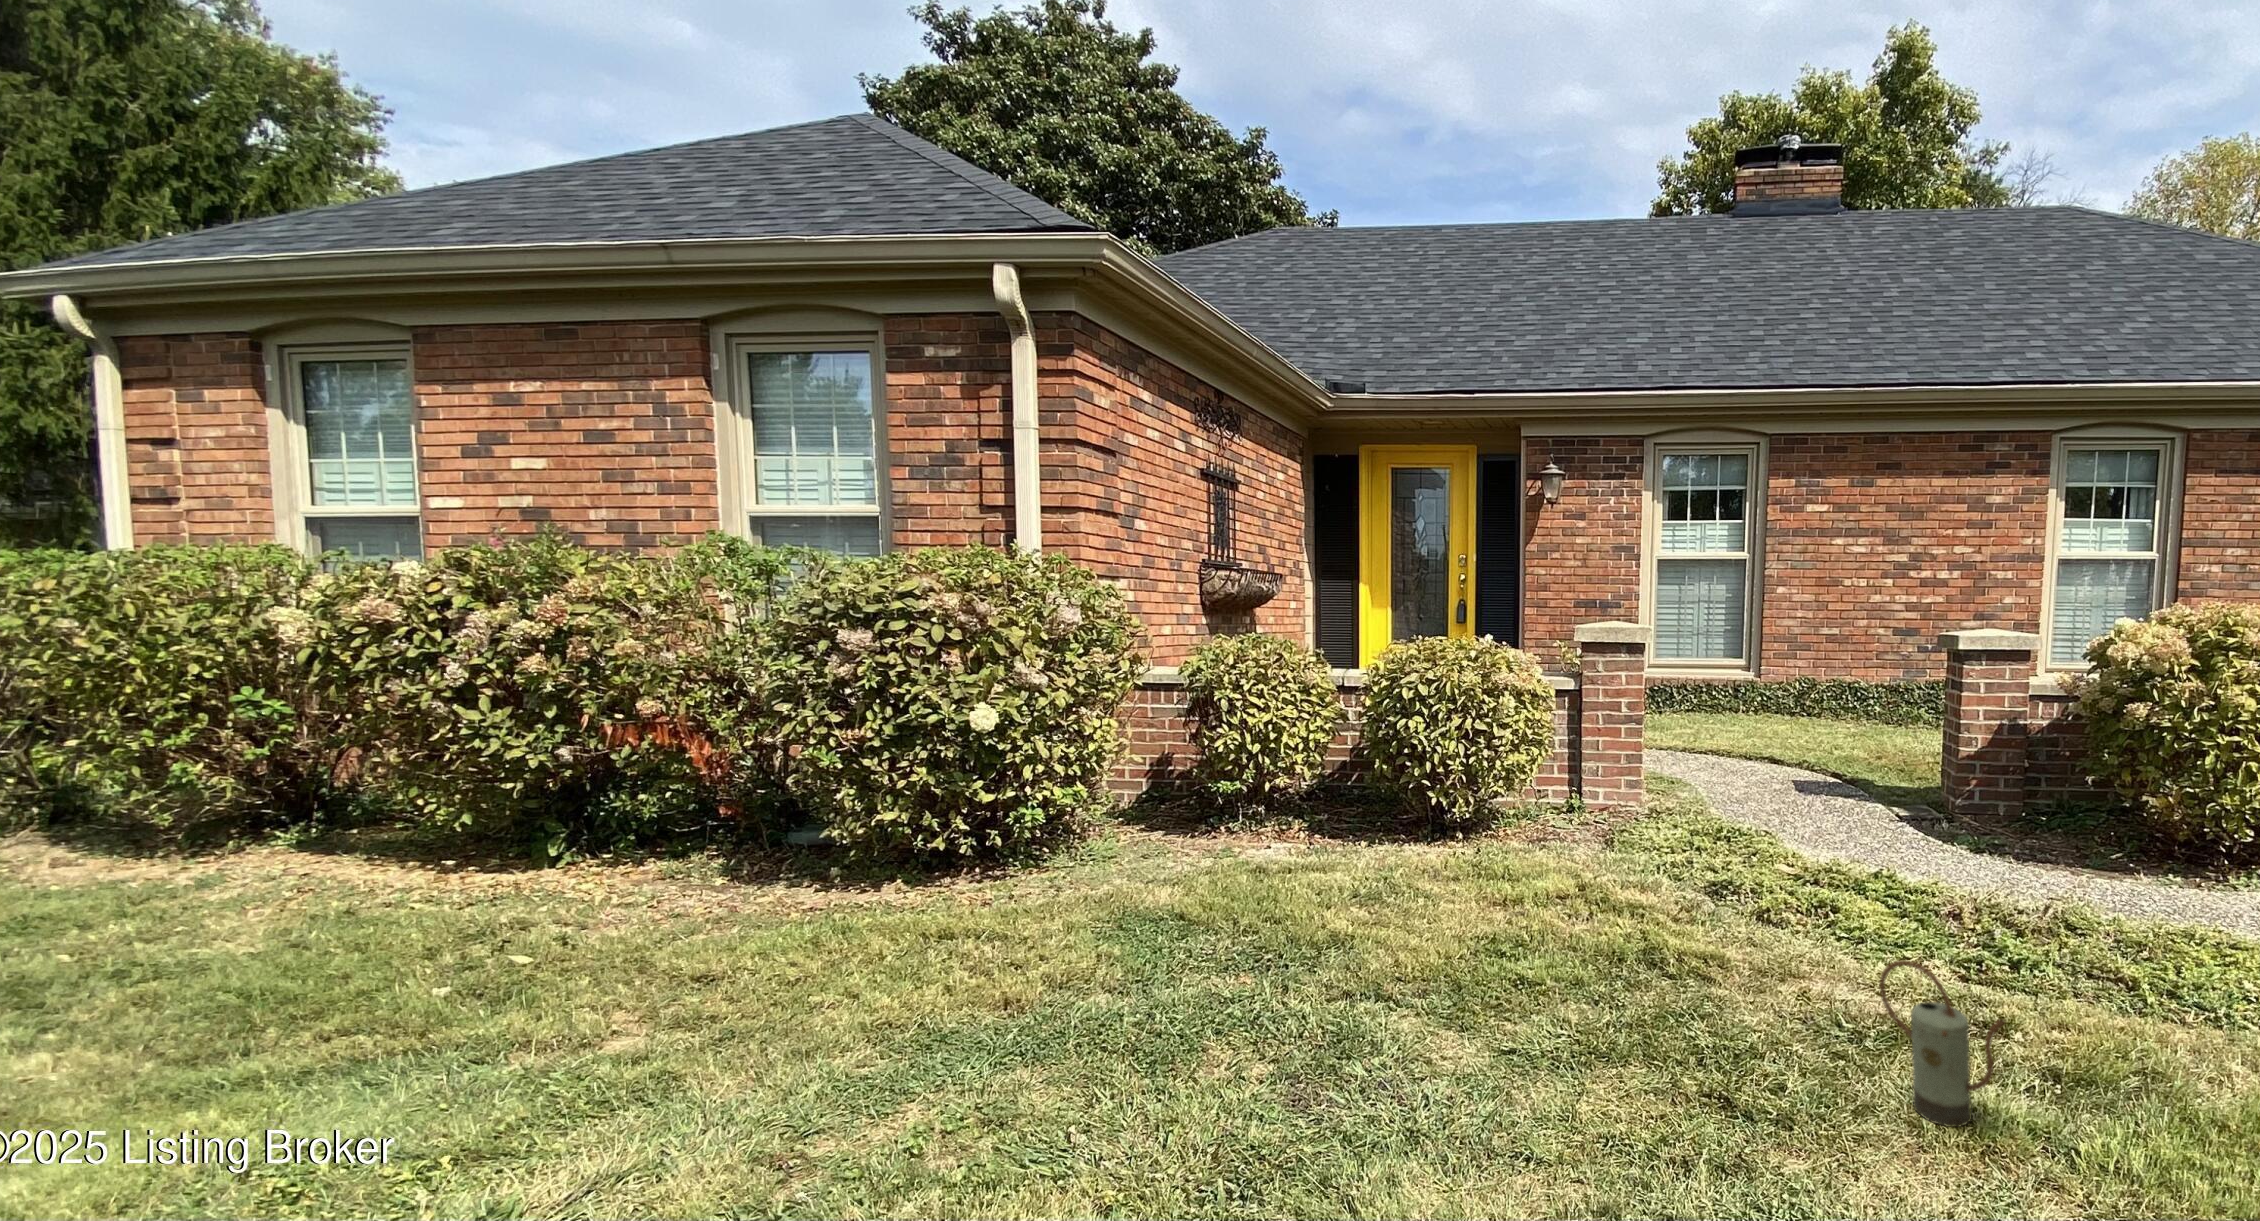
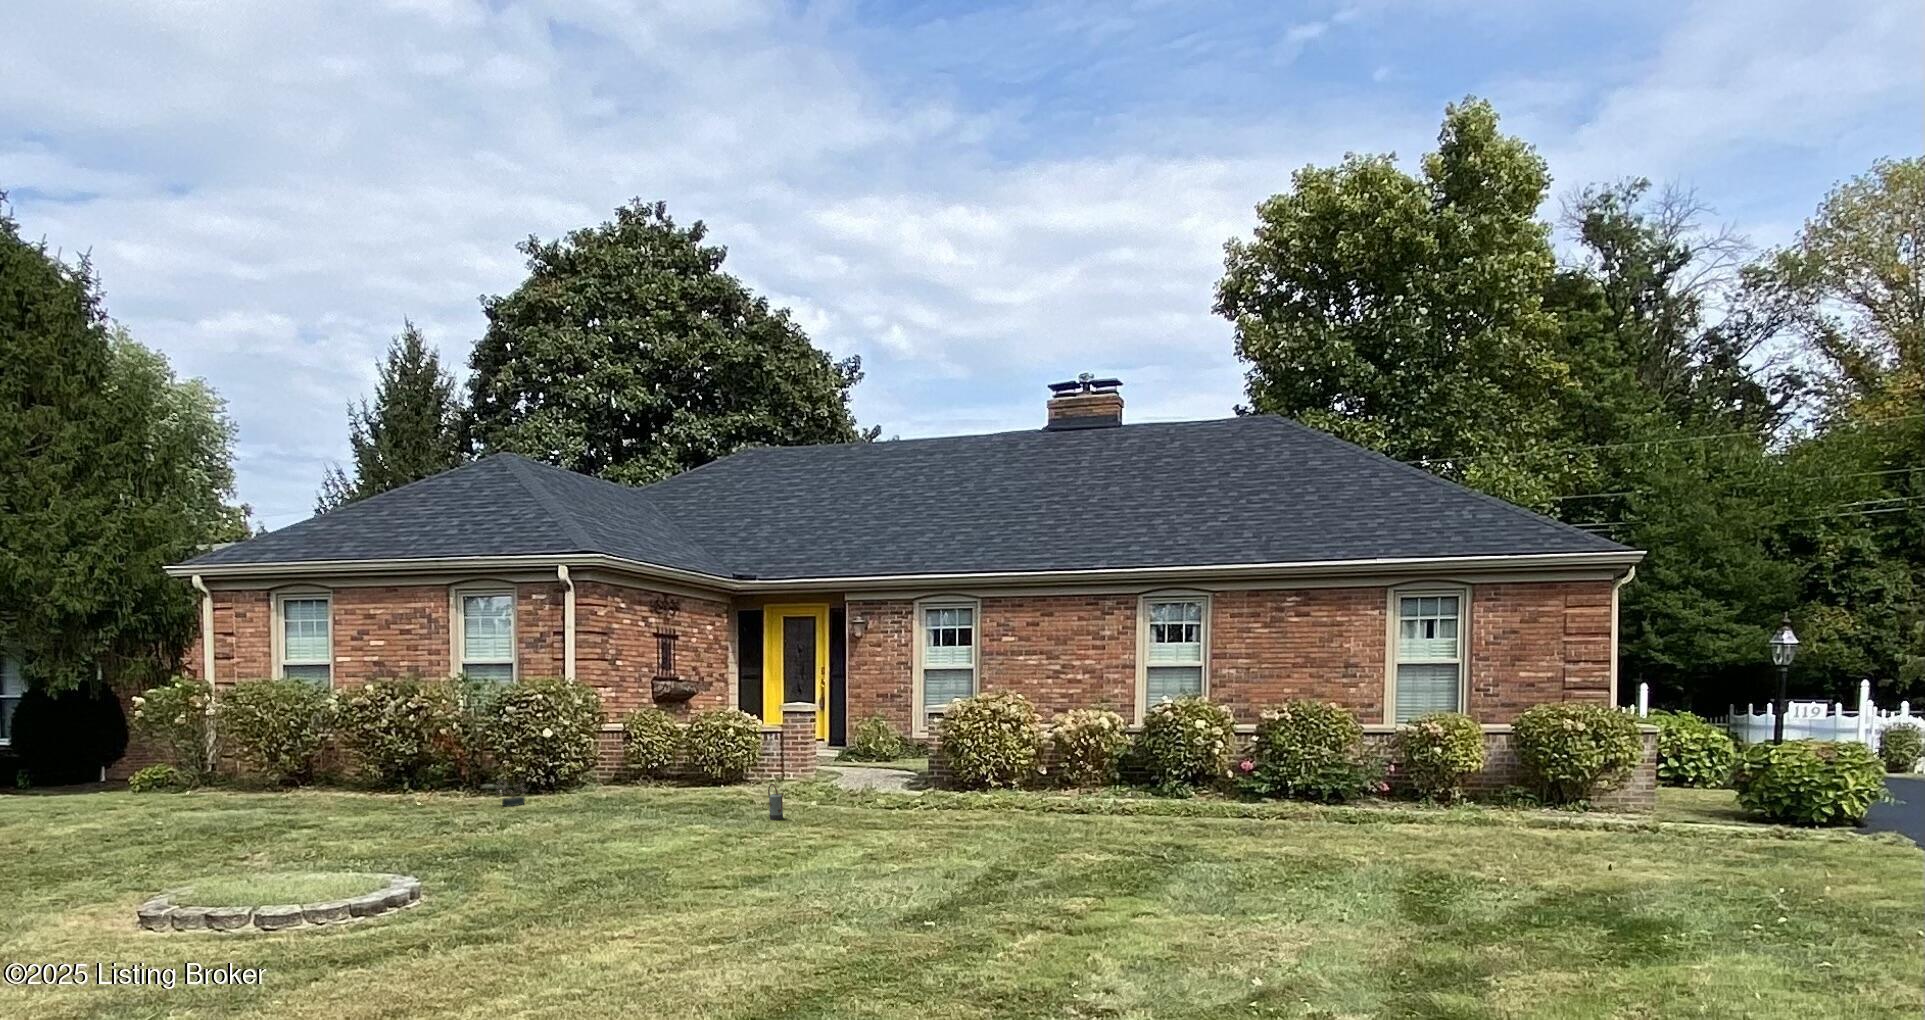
decorative plant: none [765,896,890,1000] -> present [496,782,525,807]

